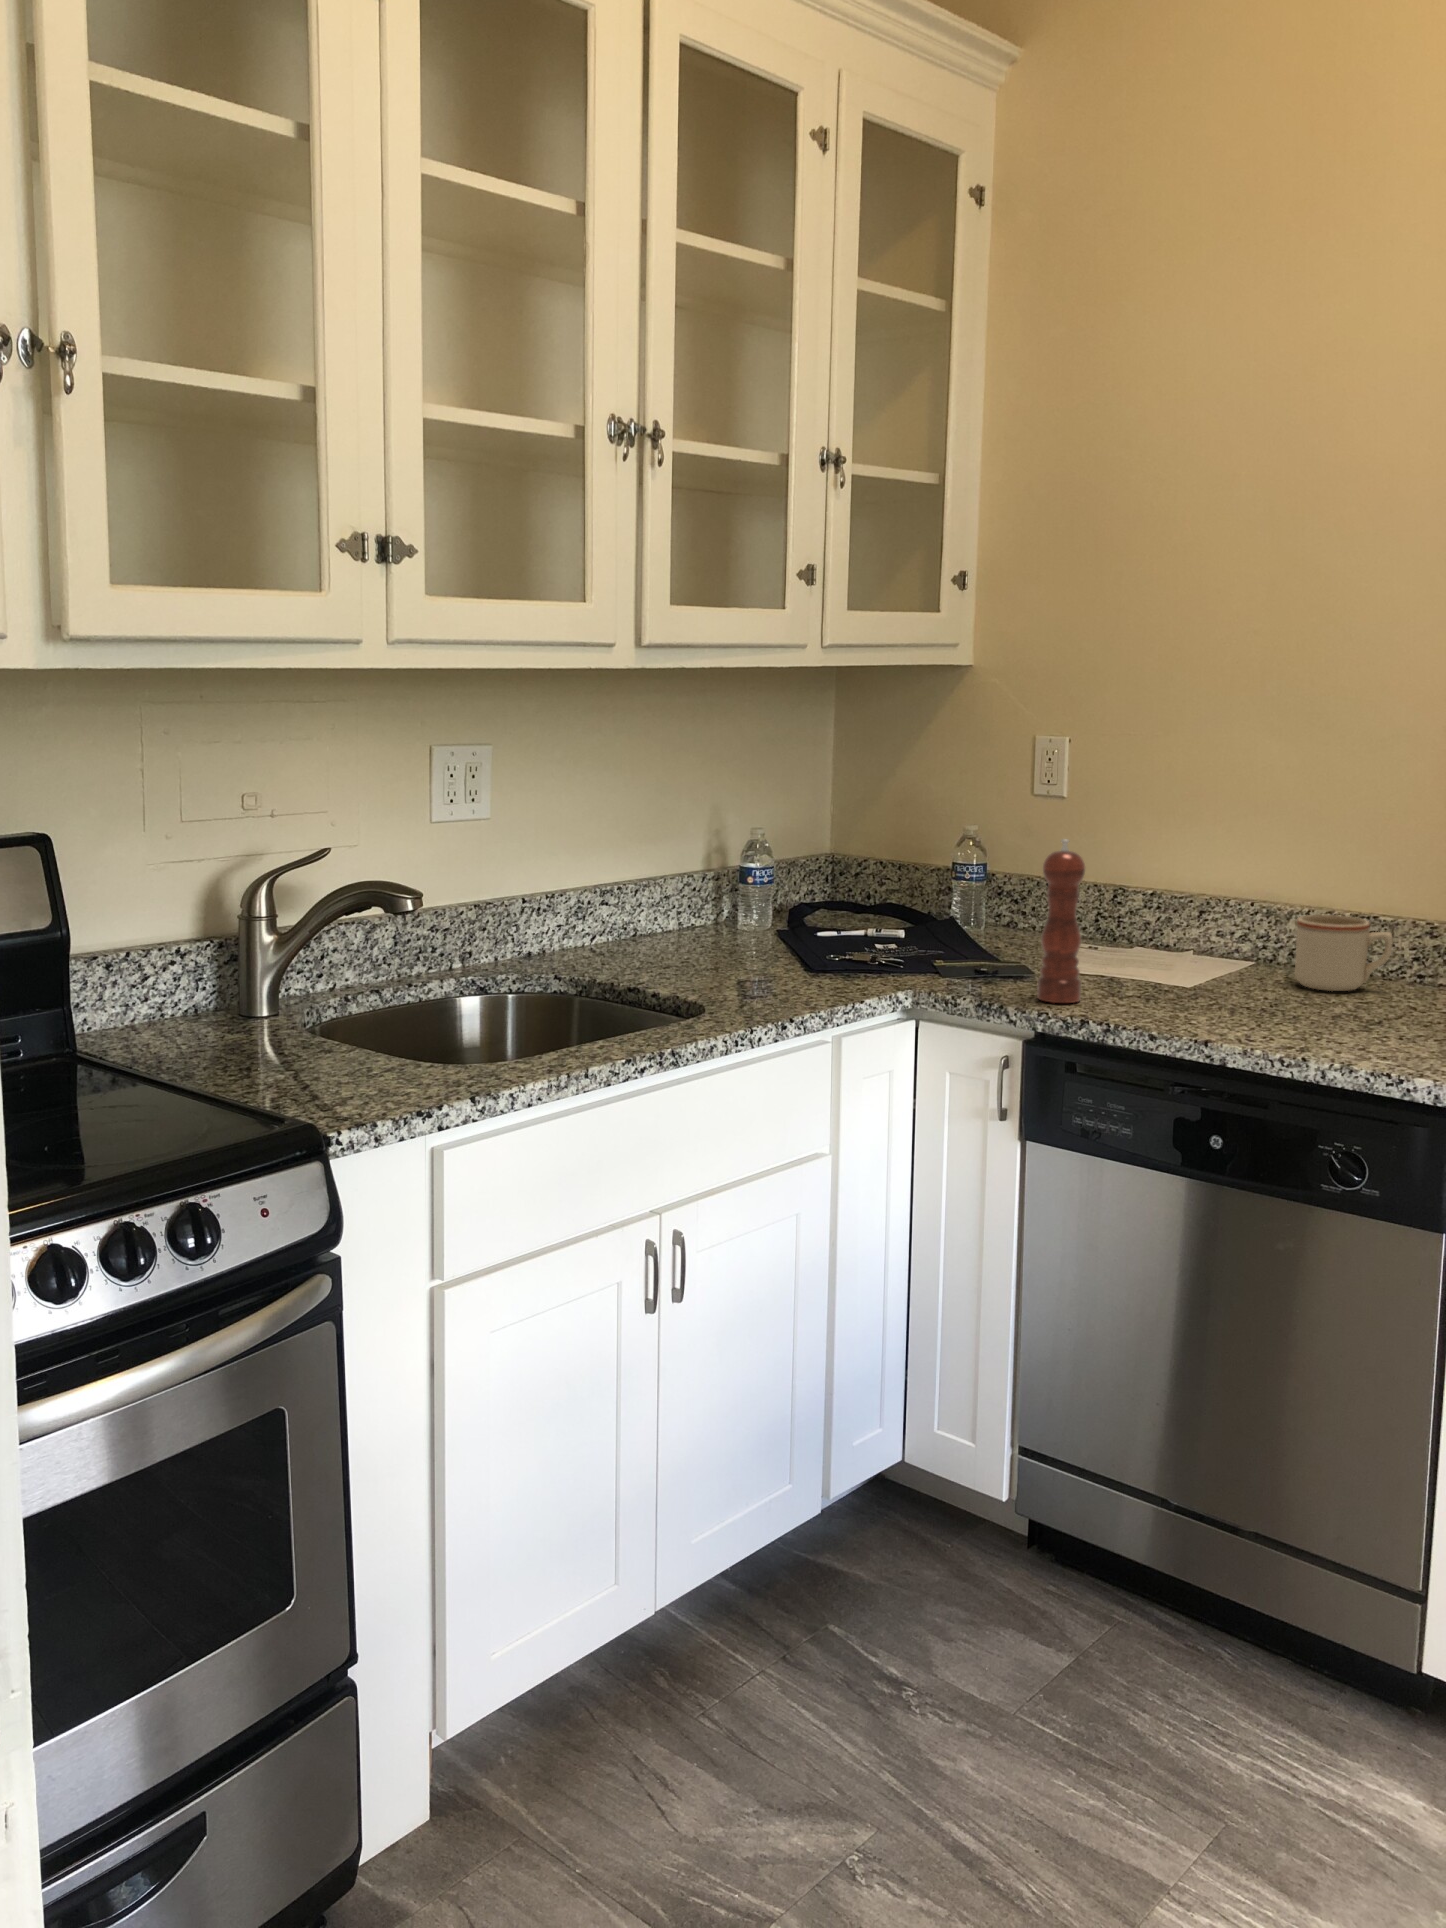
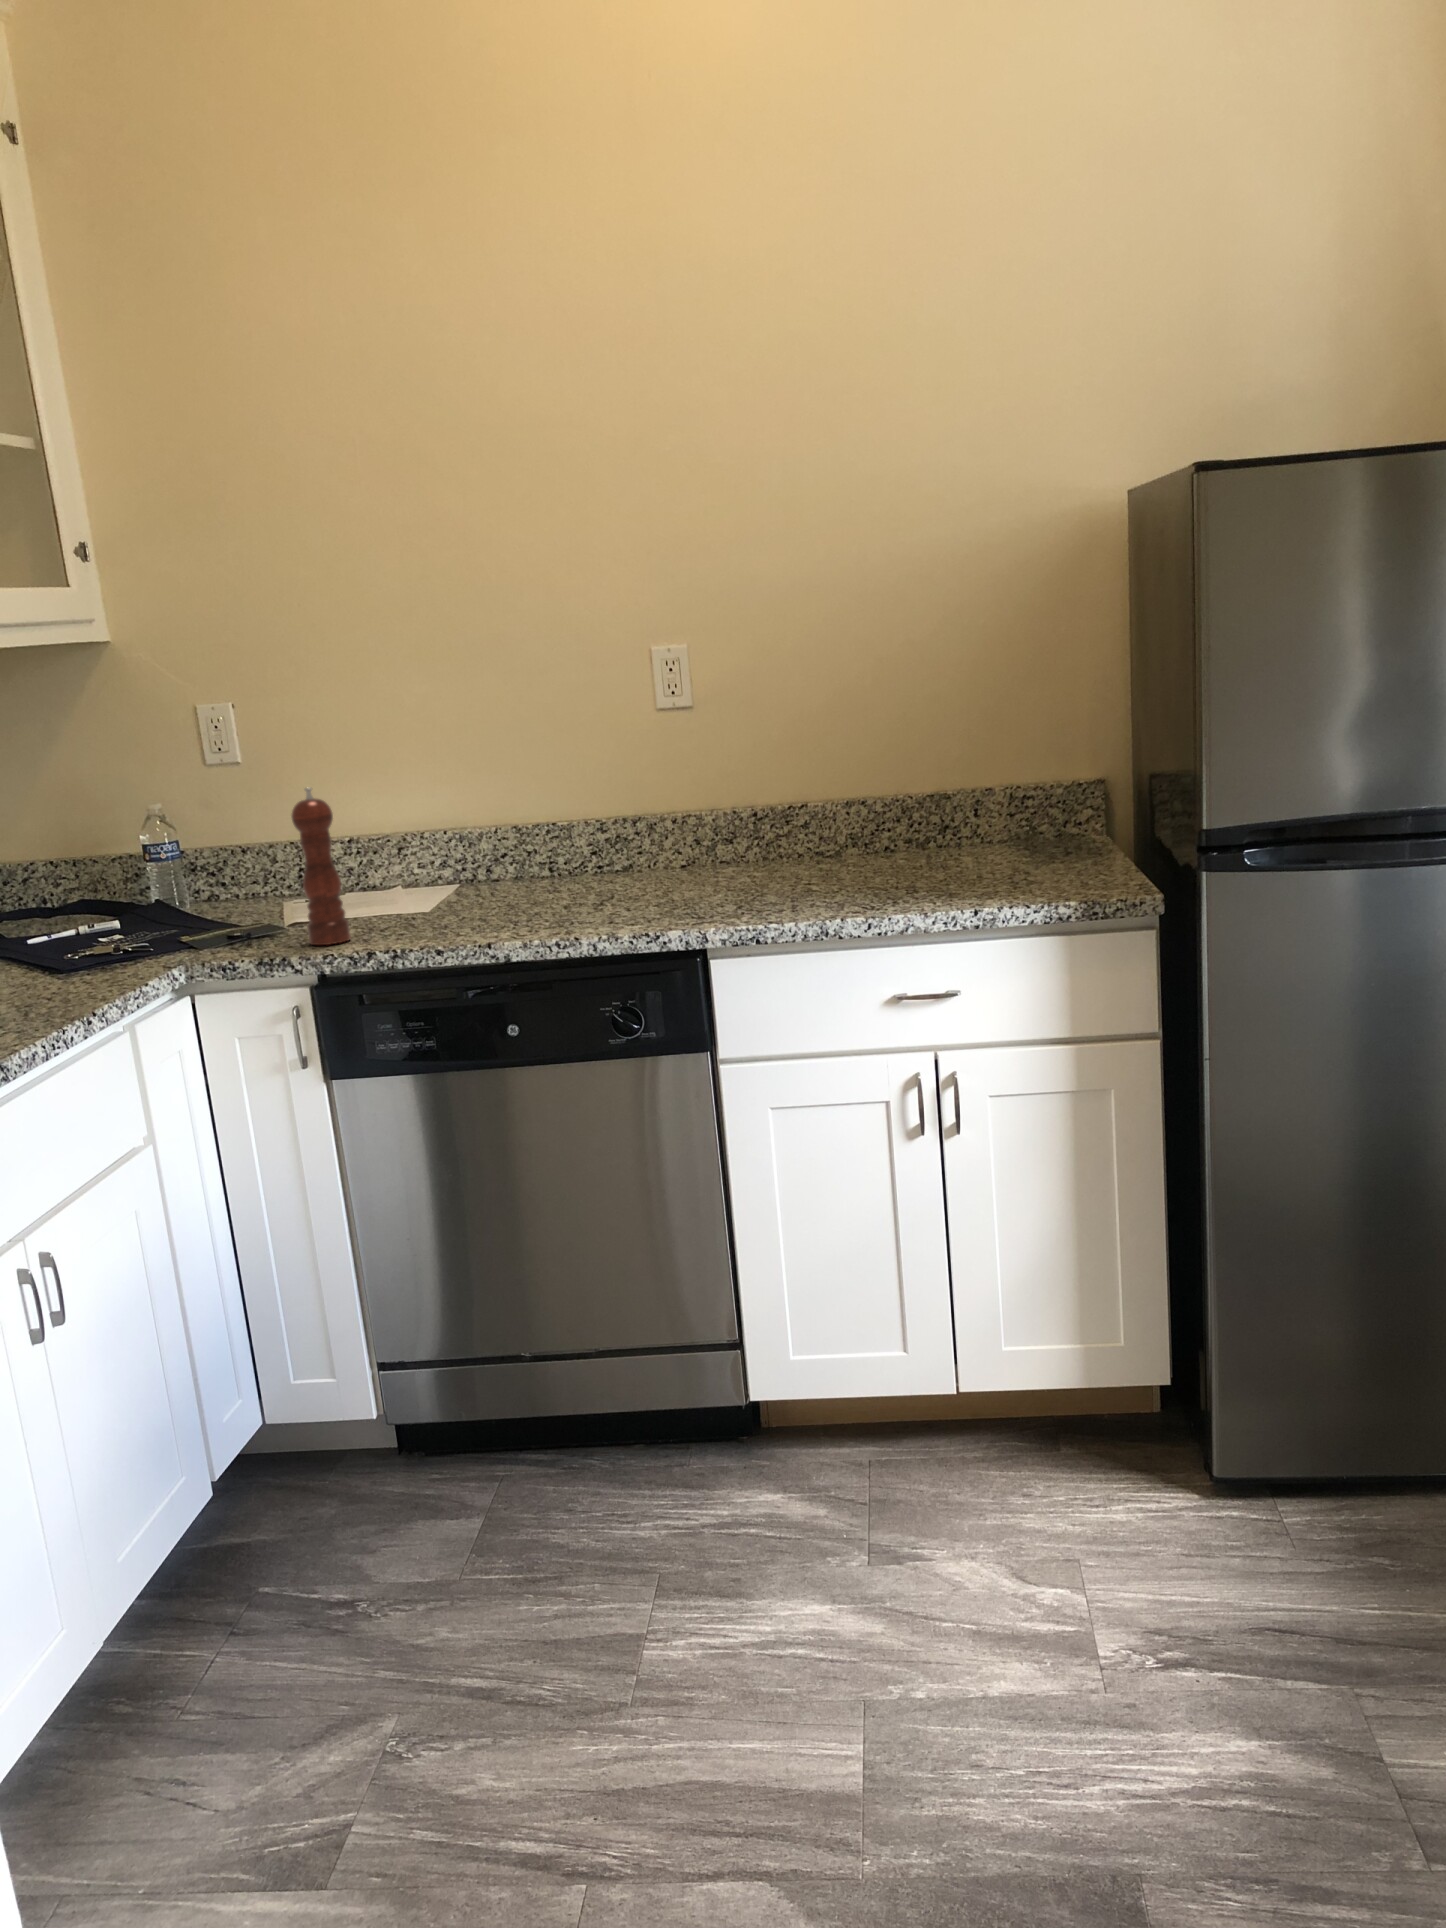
mug: present [1295,915,1393,991] -> none [502,825,584,892]

